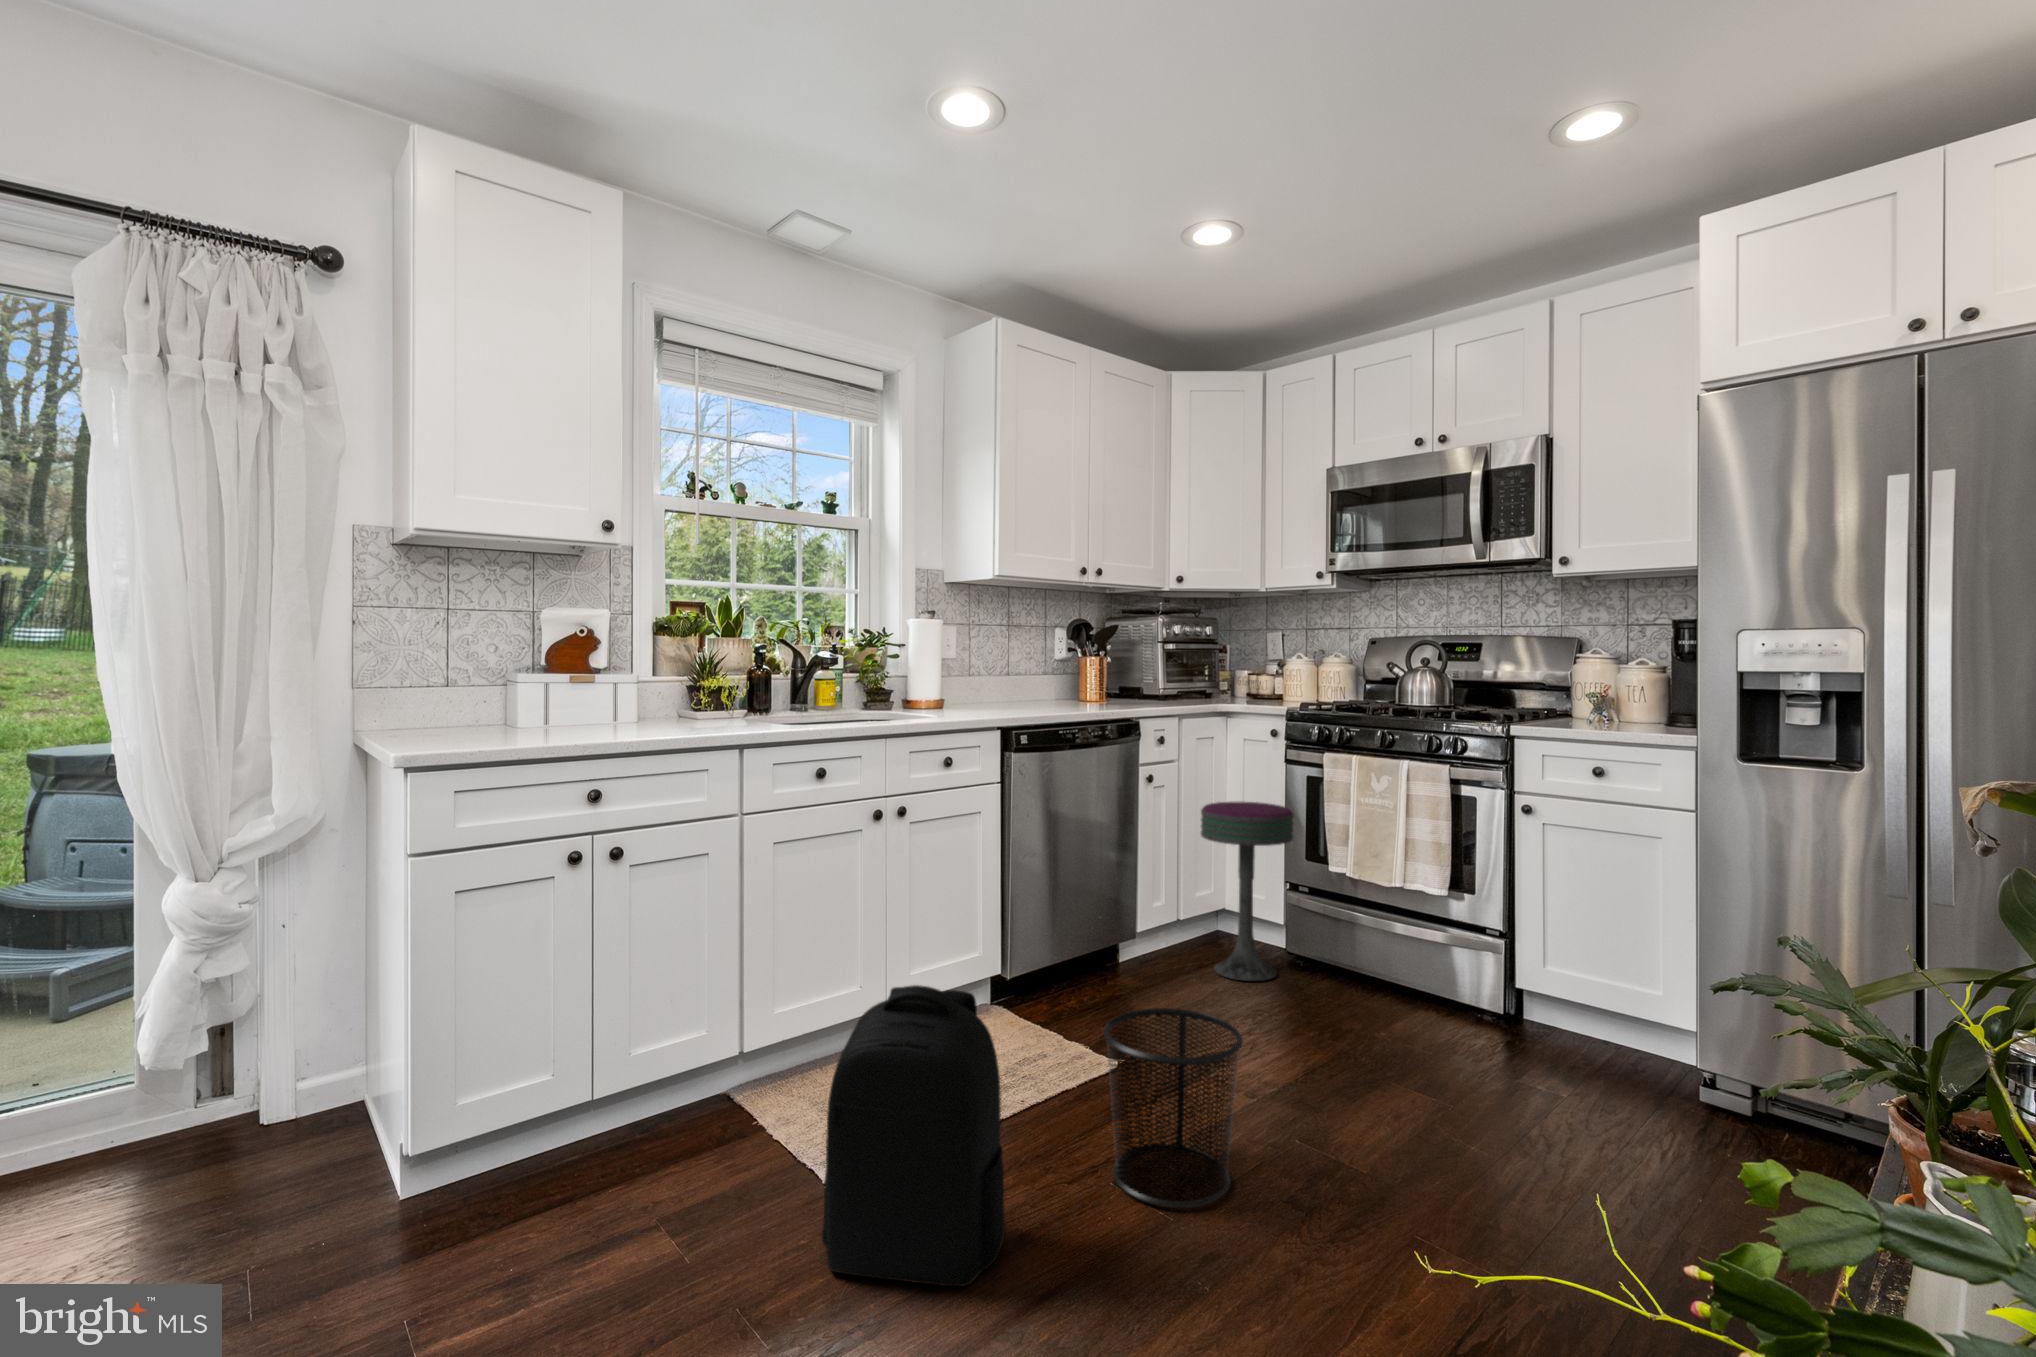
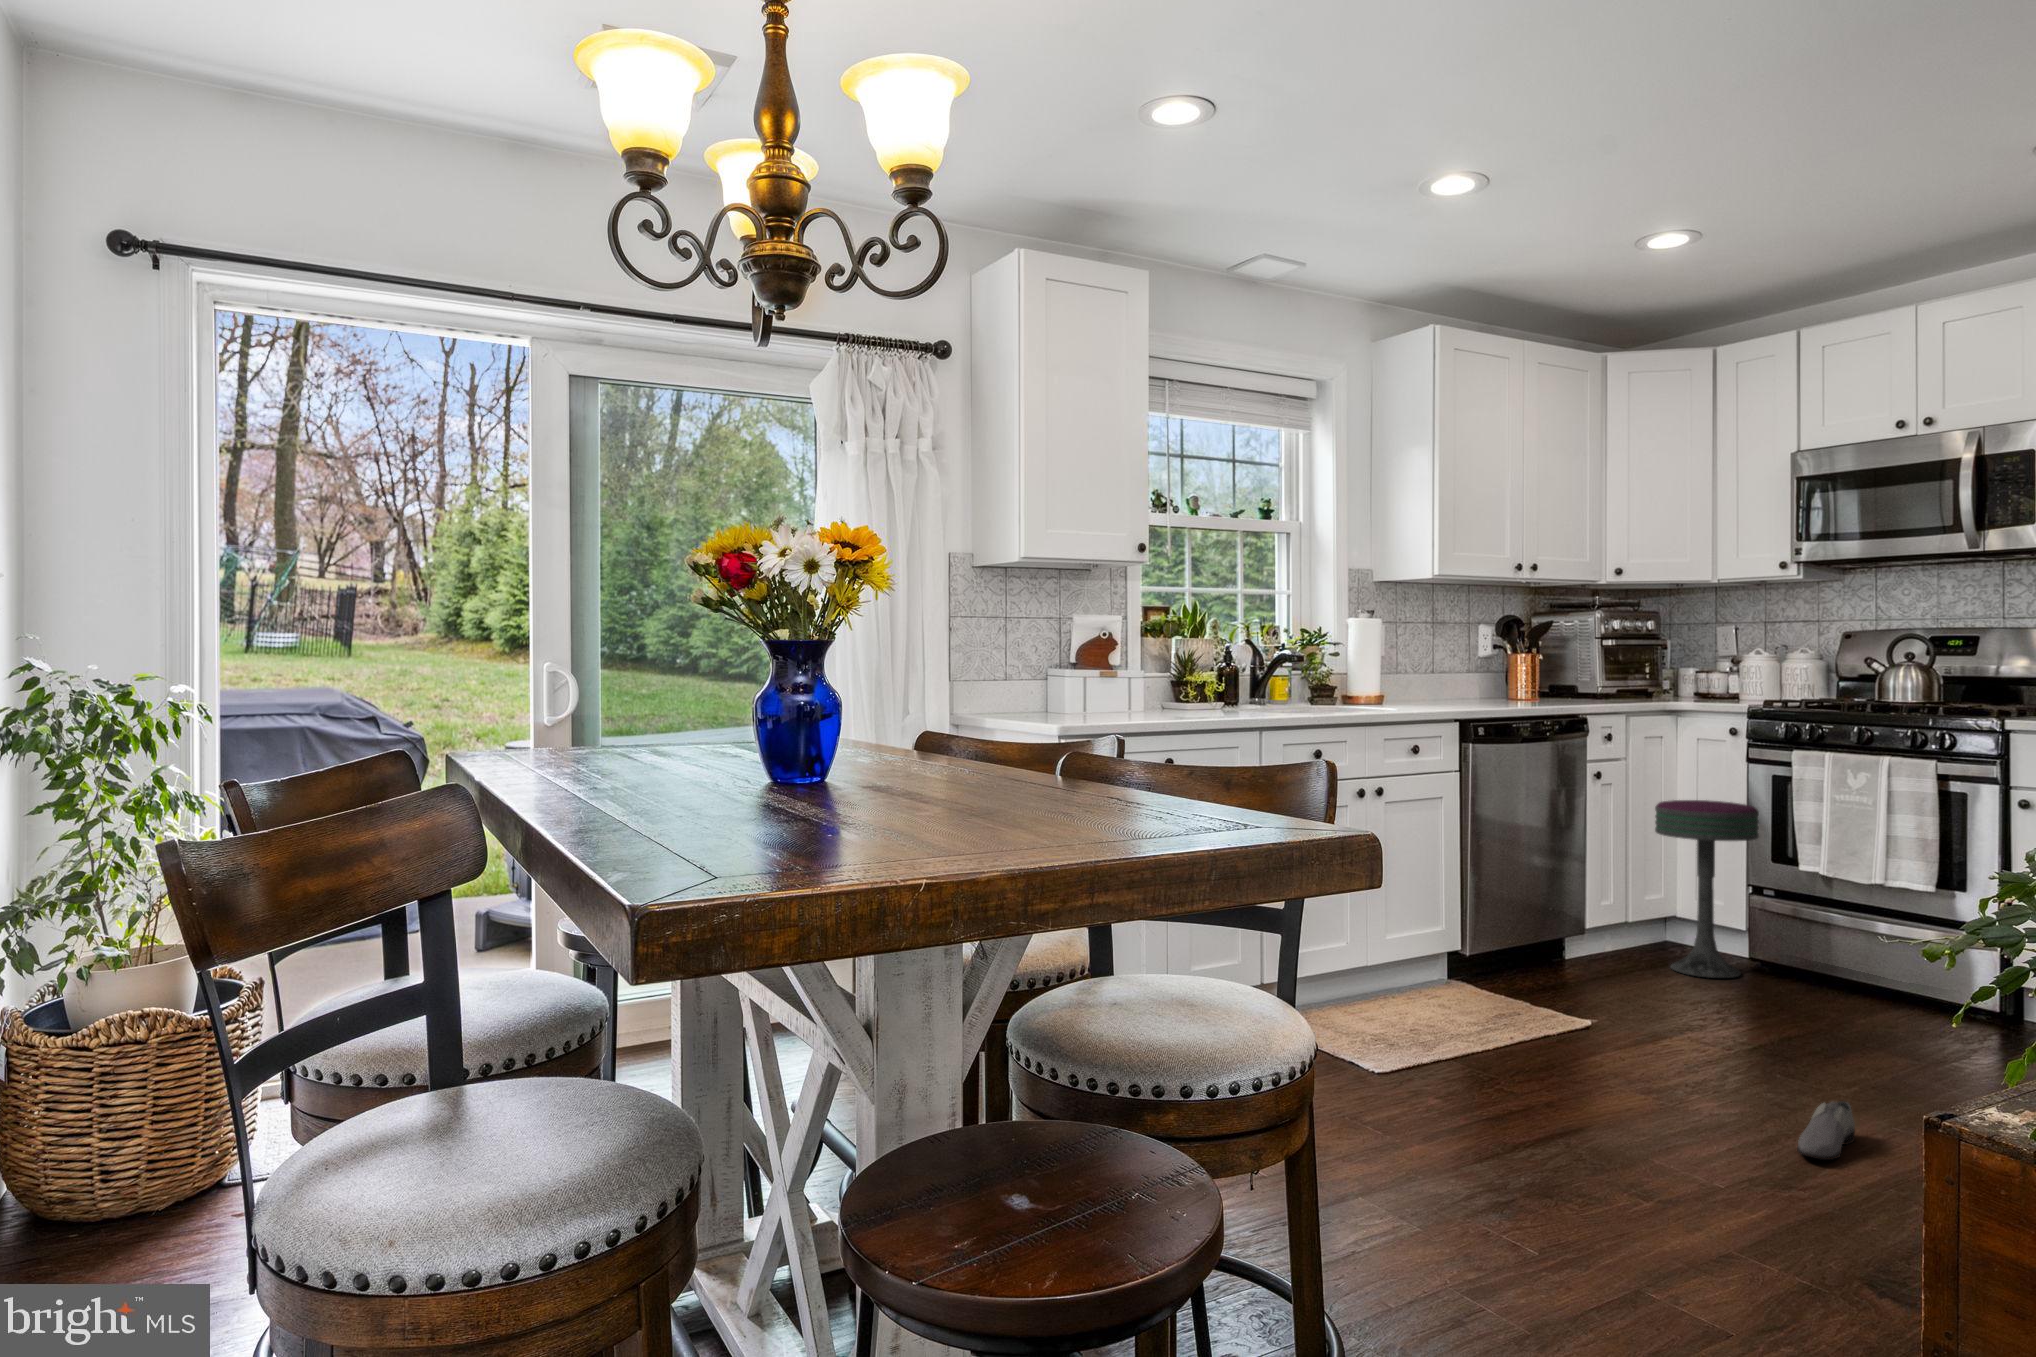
backpack: present [822,985,1005,1286] -> none [1381,911,1531,1134]
waste bin: present [1104,1008,1243,1208] -> none [1600,957,1731,1111]
shoe: none [1305,1191,1370,1293] -> present [1797,1101,1855,1160]

